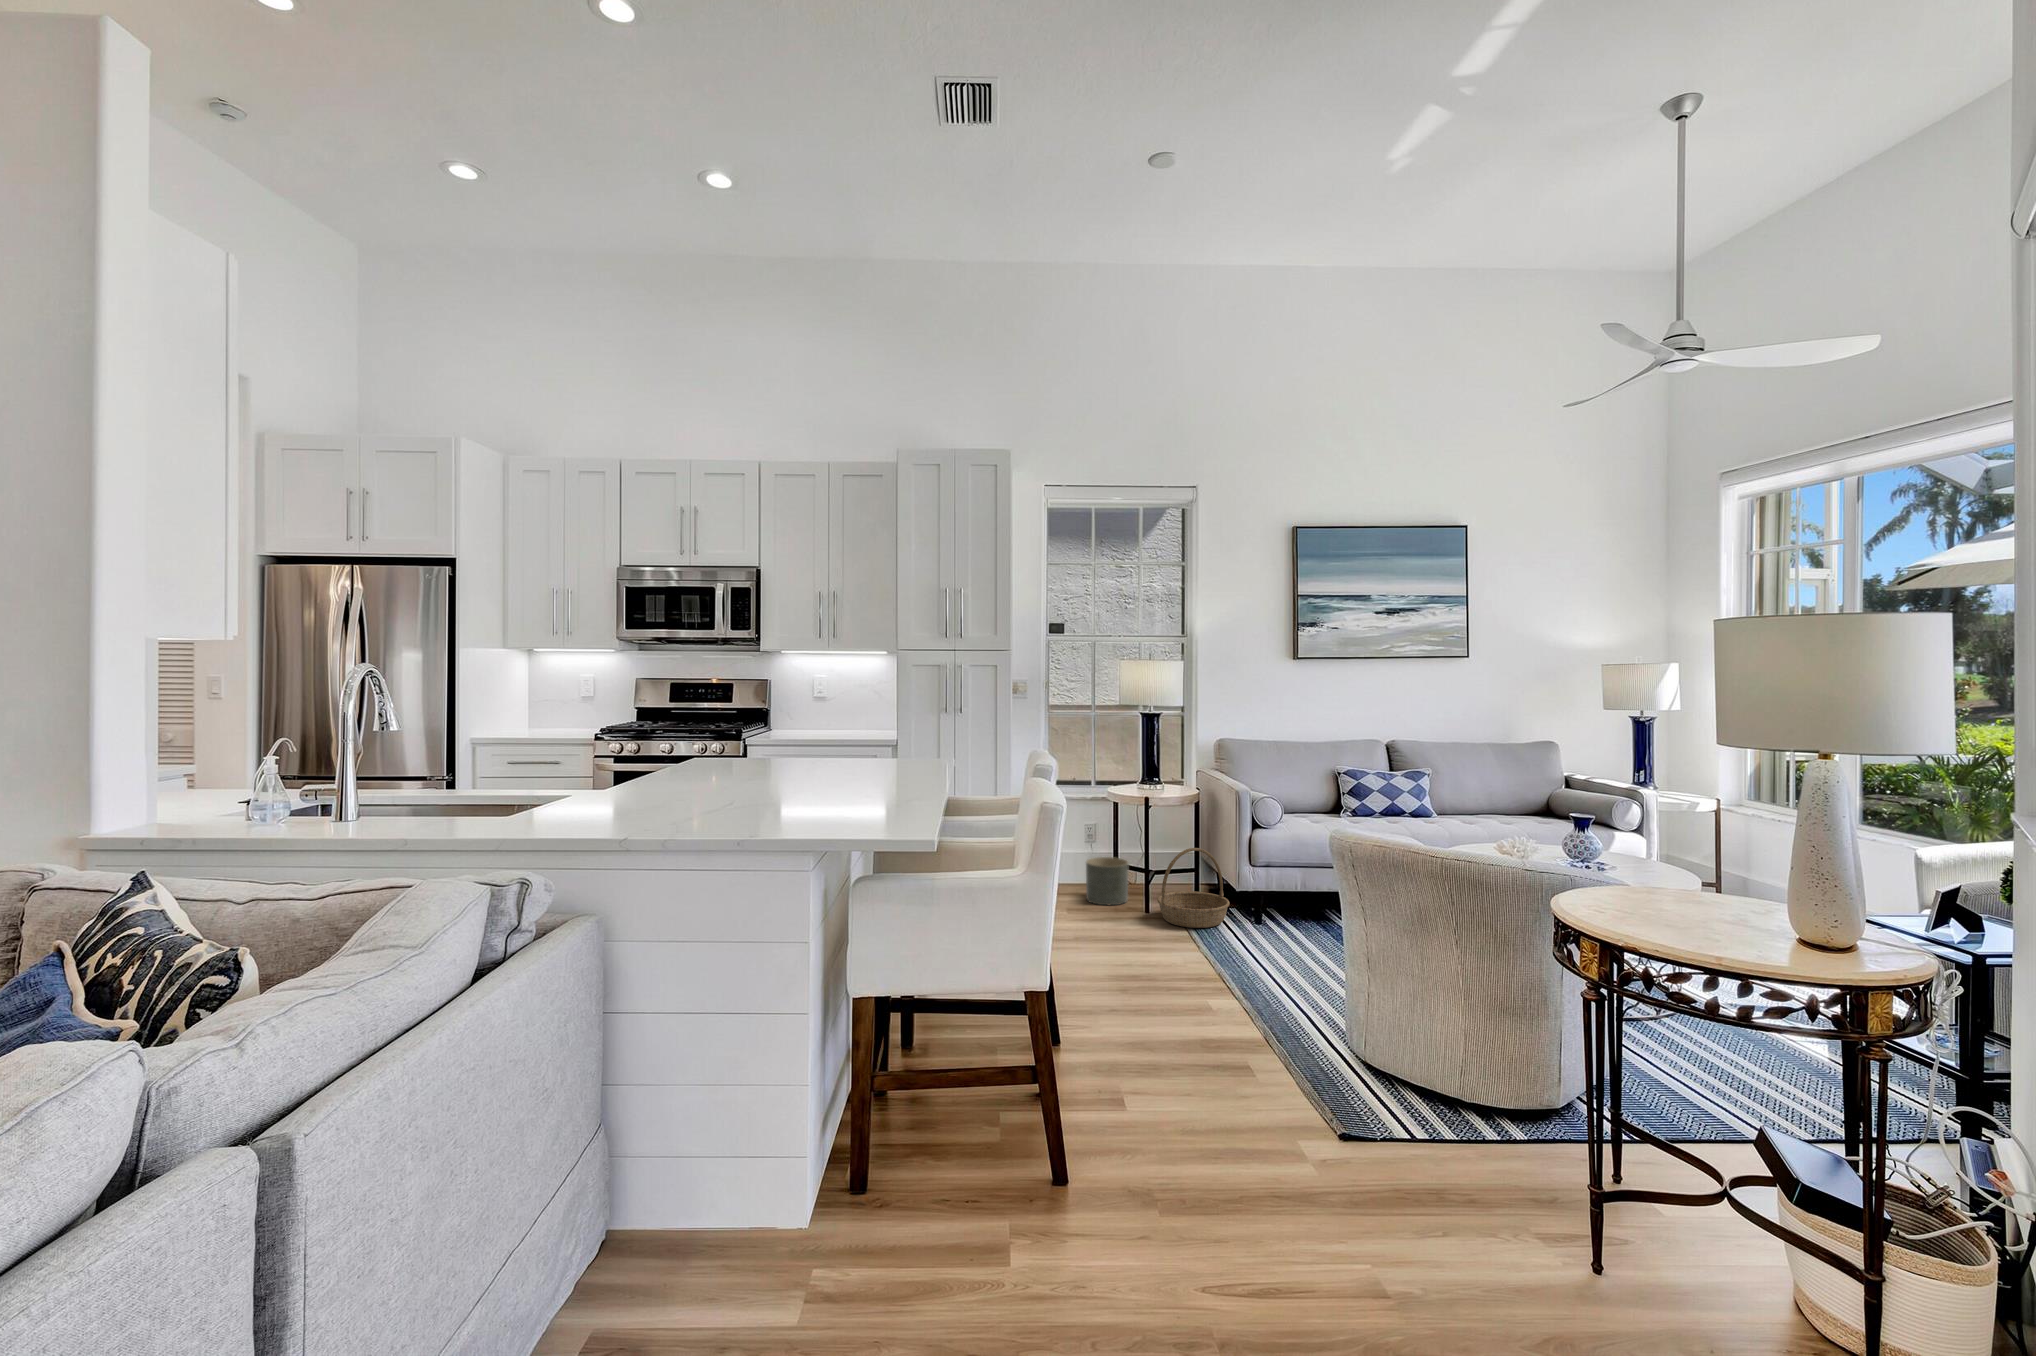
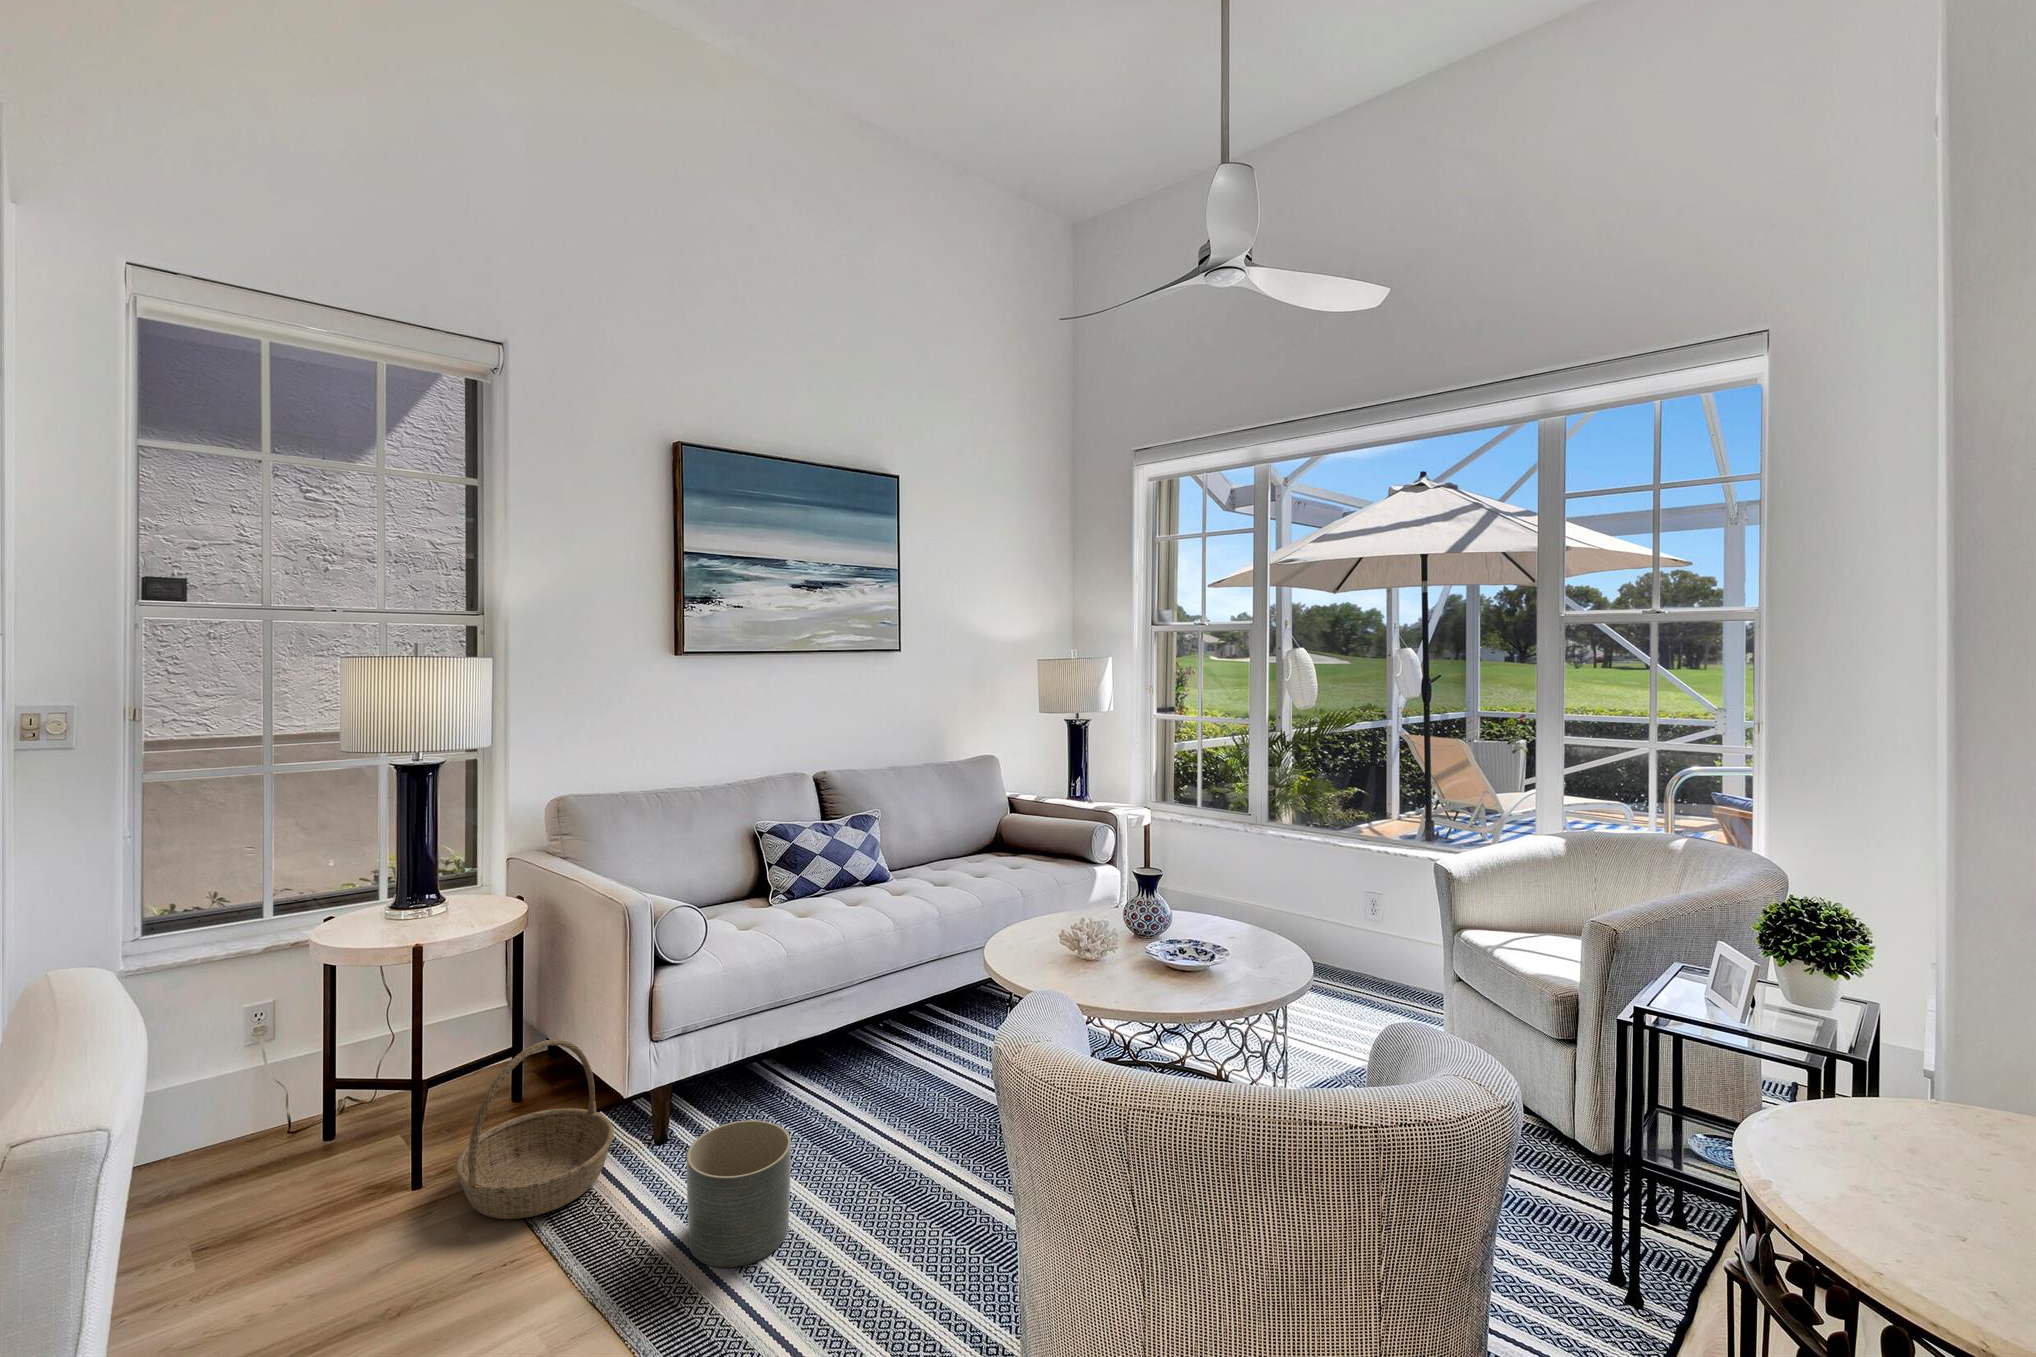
planter: present [1086,857,1129,905] -> present [687,1120,791,1268]

